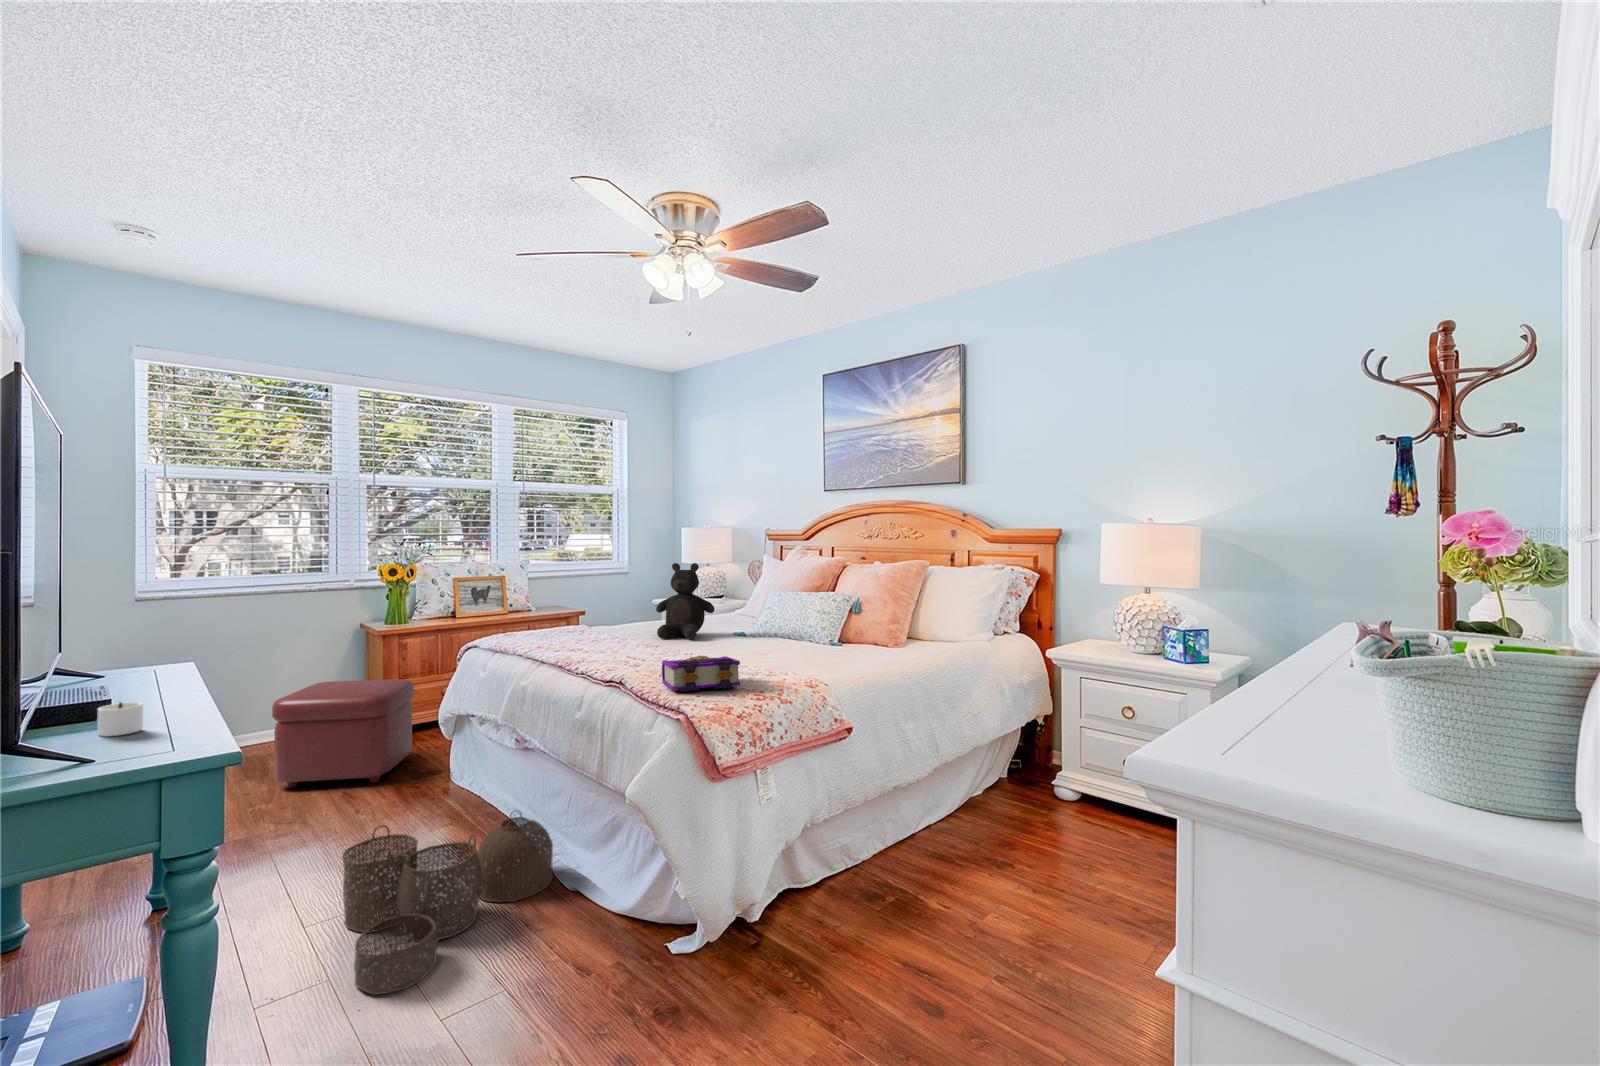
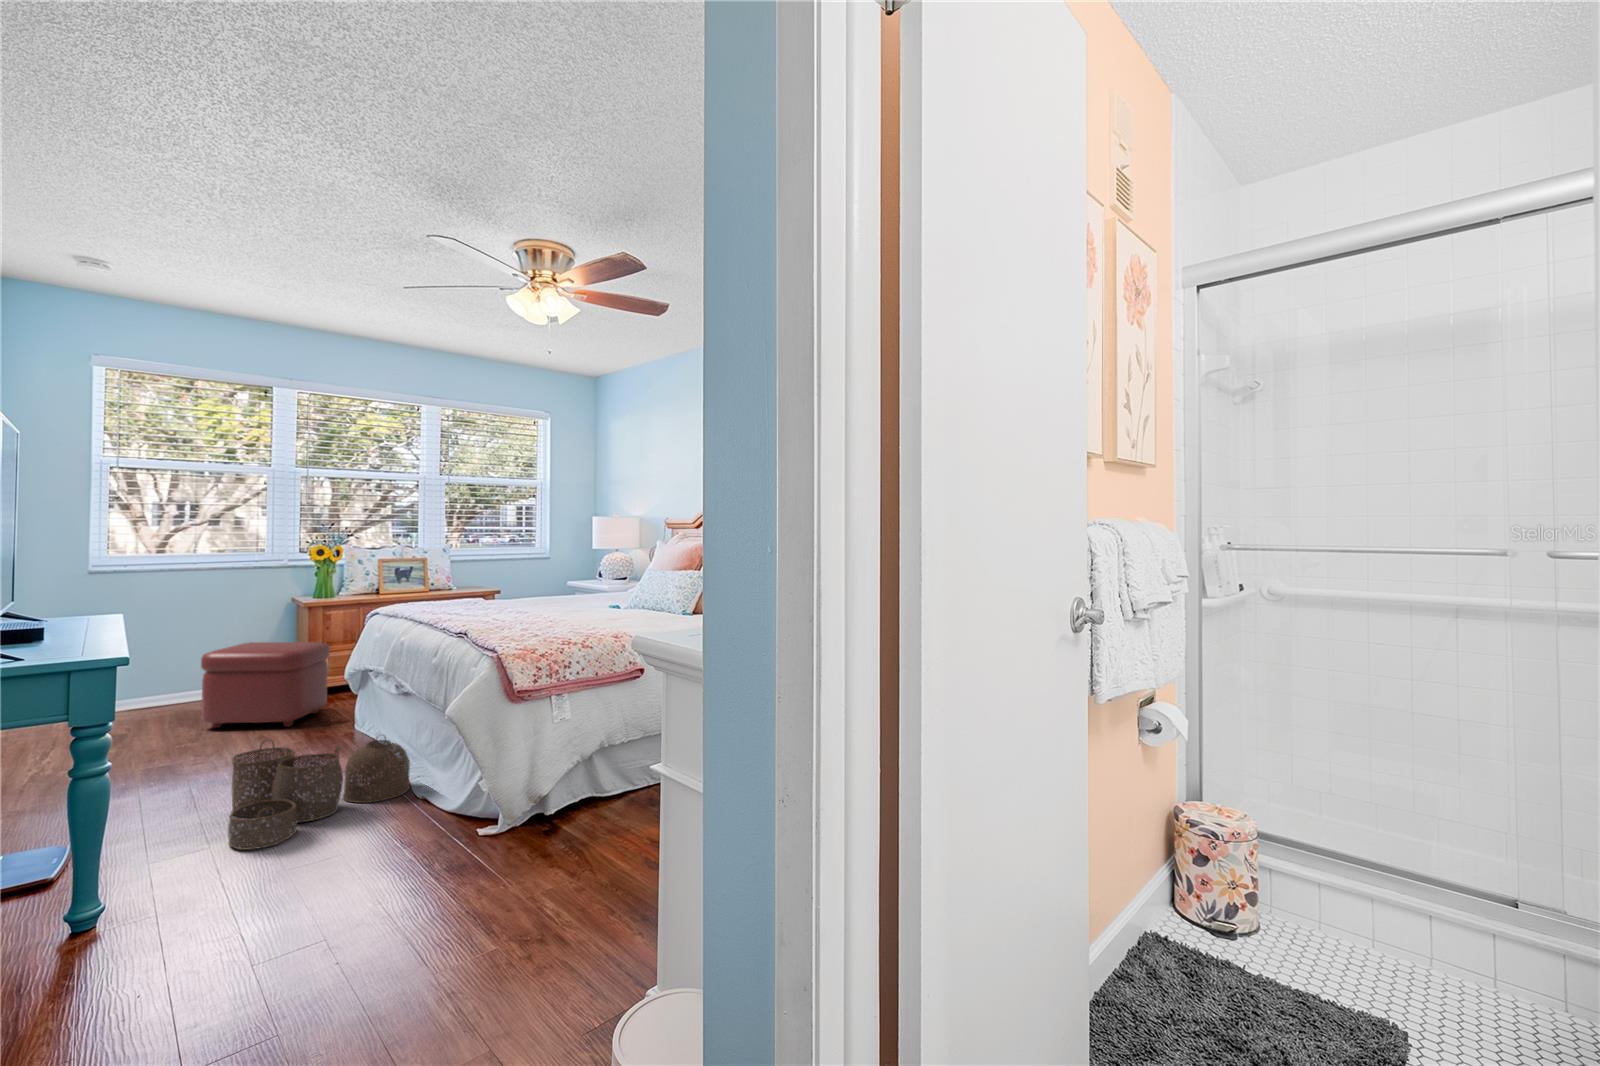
teddy bear: present [656,563,715,639] -> none [531,546,585,610]
book: present [662,656,740,692] -> none [498,614,556,638]
candle: present [98,702,143,736] -> none [33,612,82,635]

